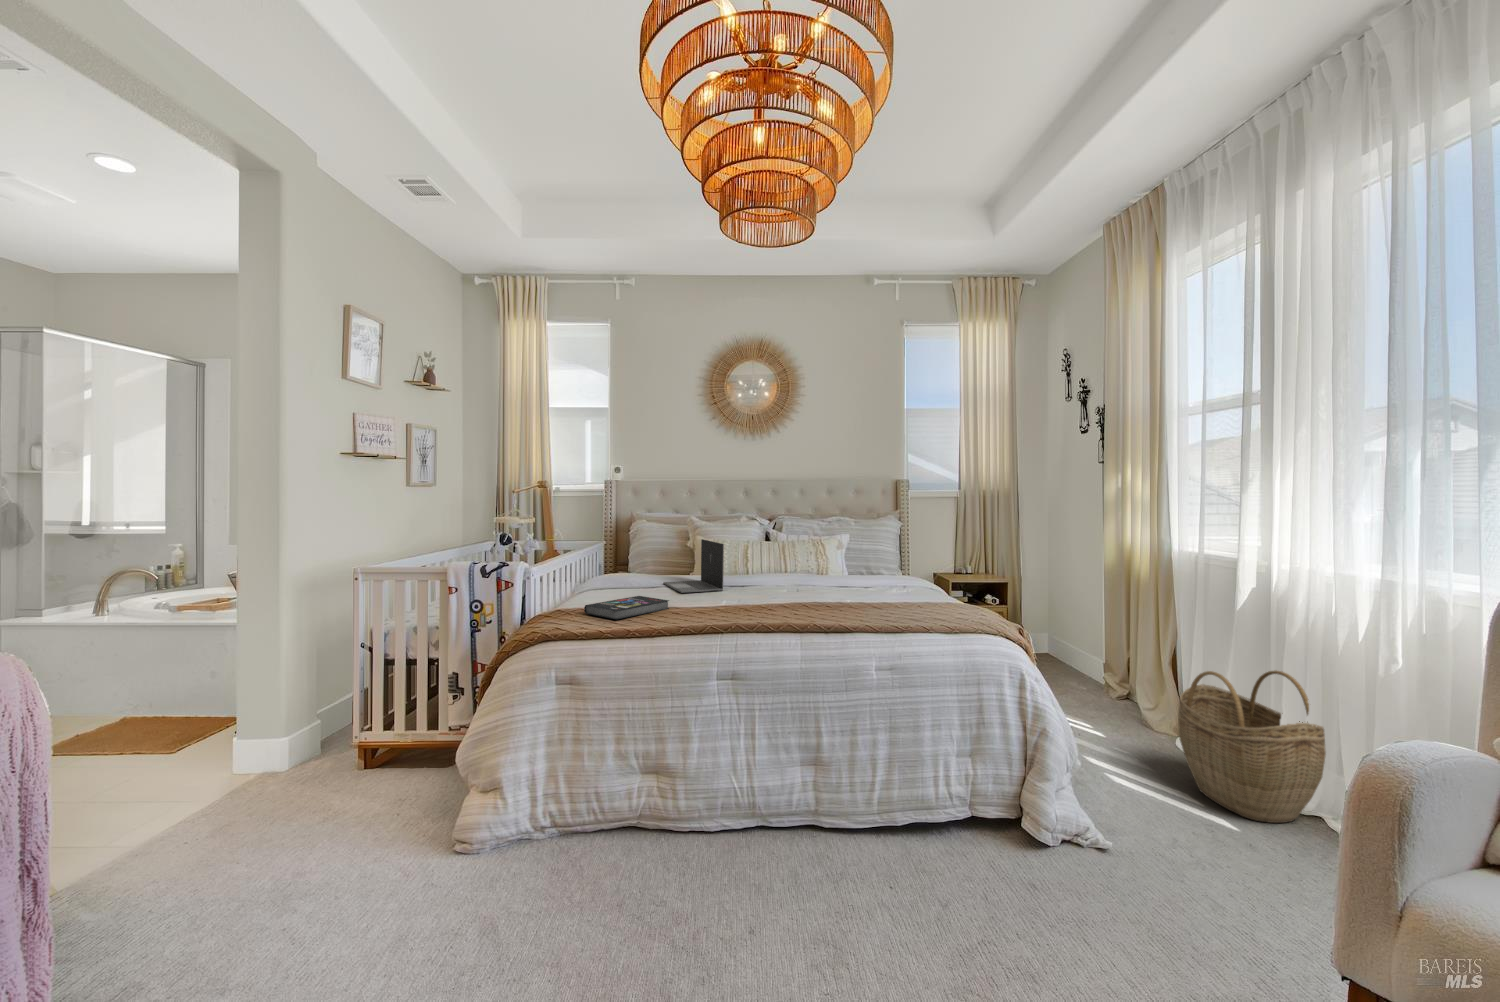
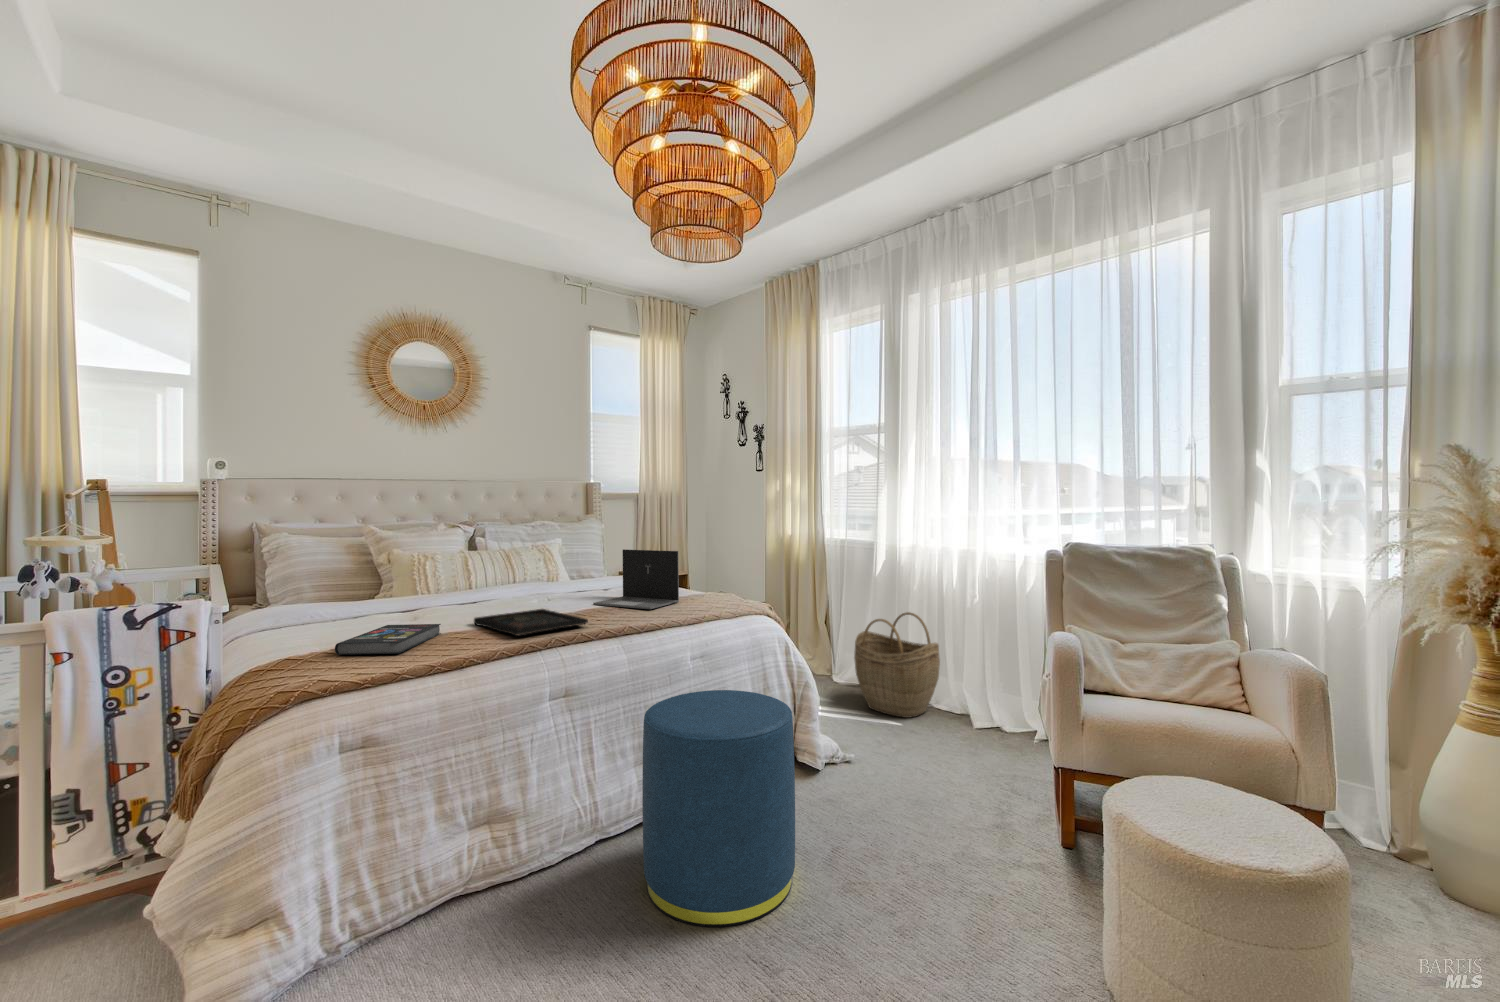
laptop: present [664,539,724,593] -> present [593,549,679,609]
tray: none [702,599,776,620] -> present [474,609,588,636]
ottoman: none [753,706,915,966] -> present [642,690,795,927]

